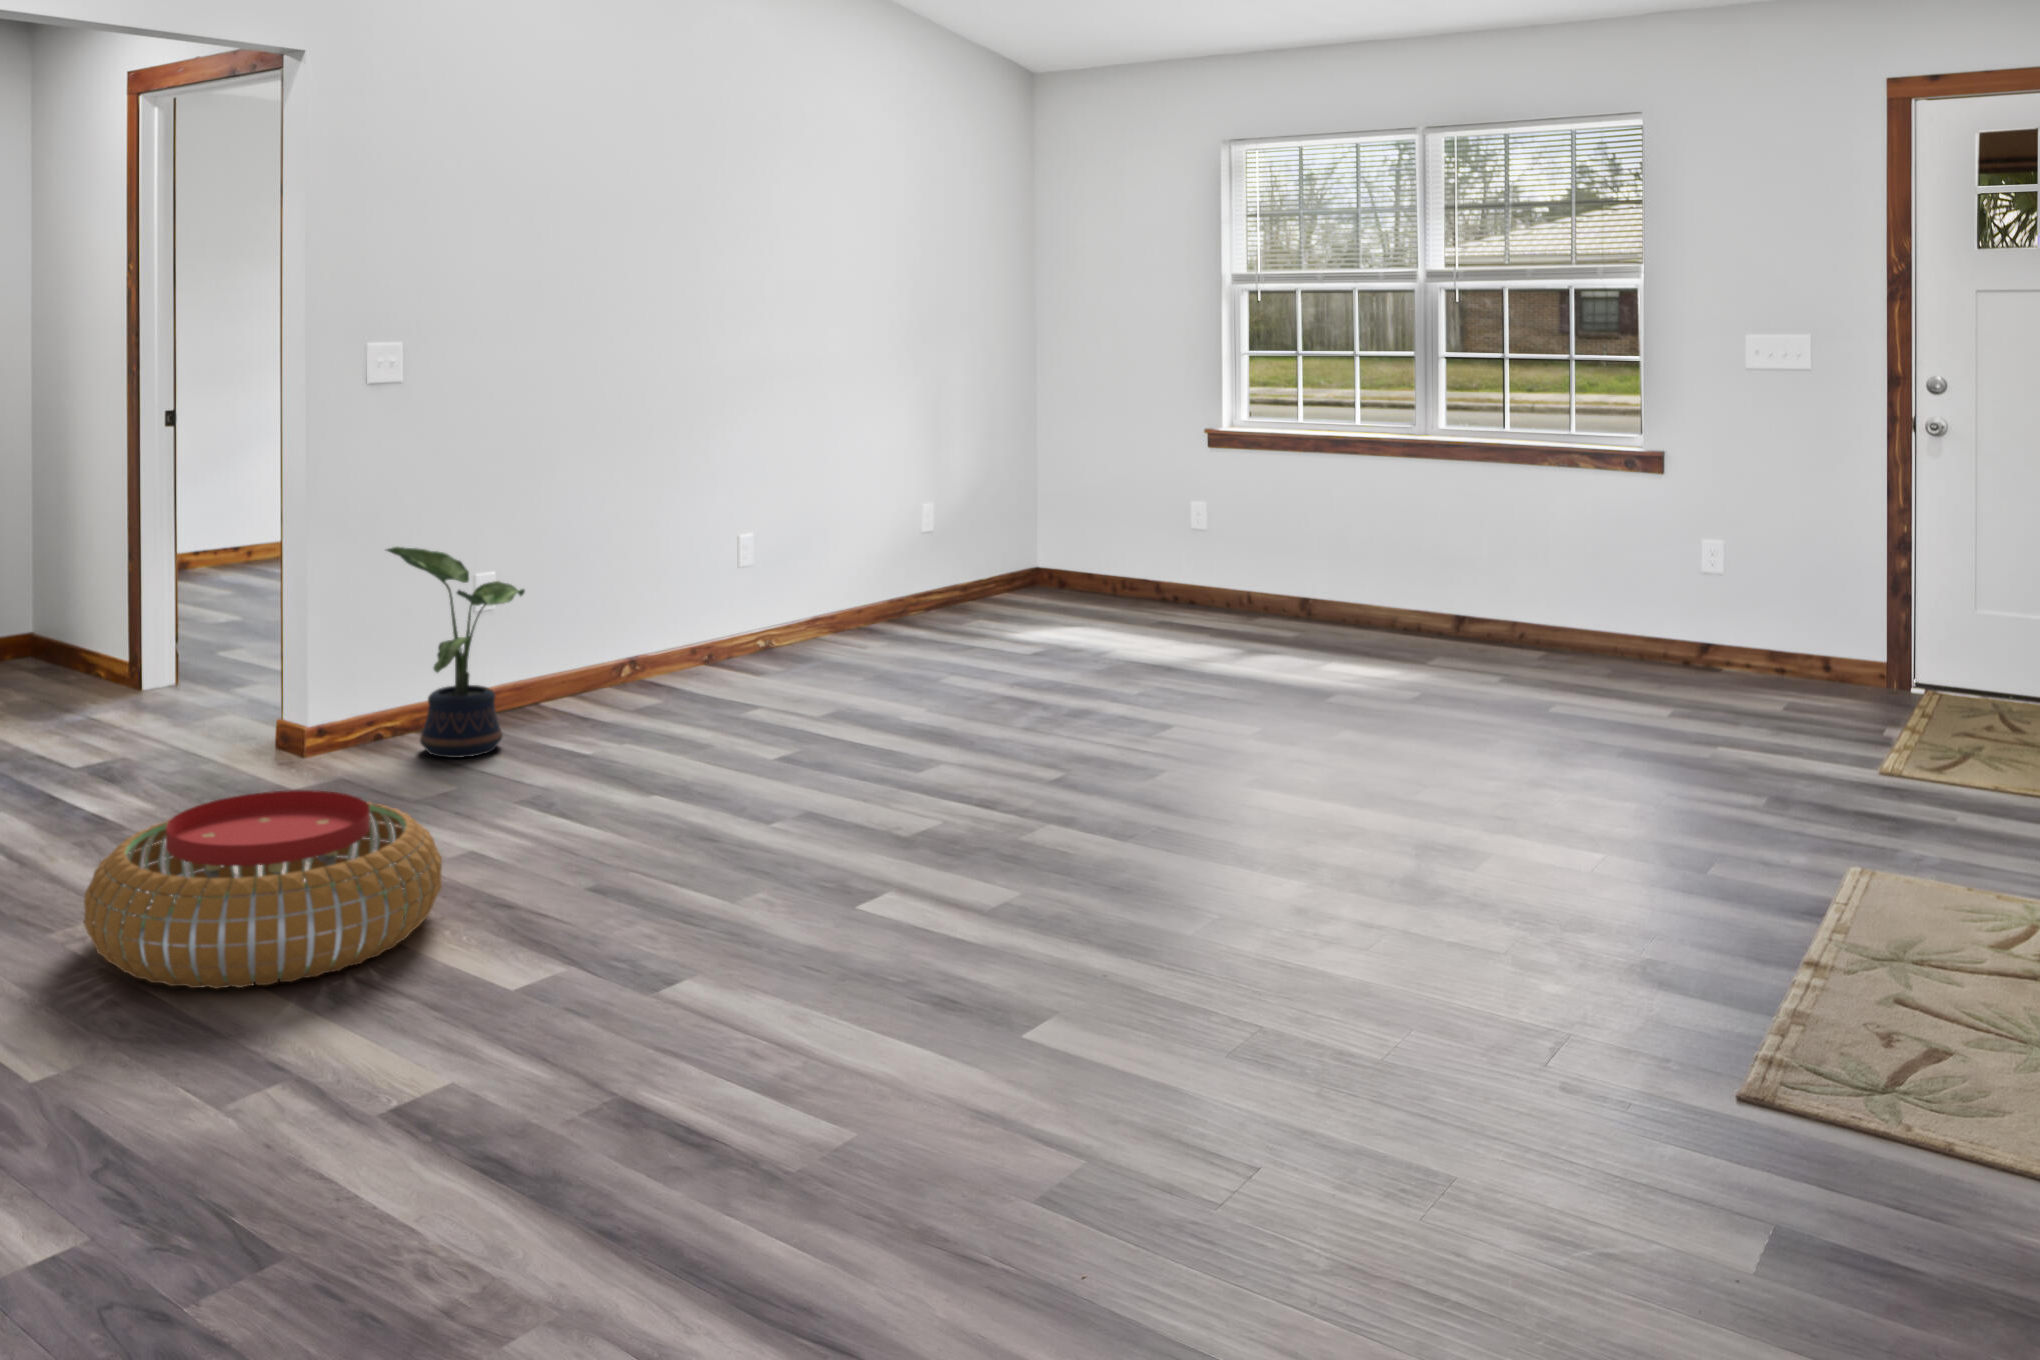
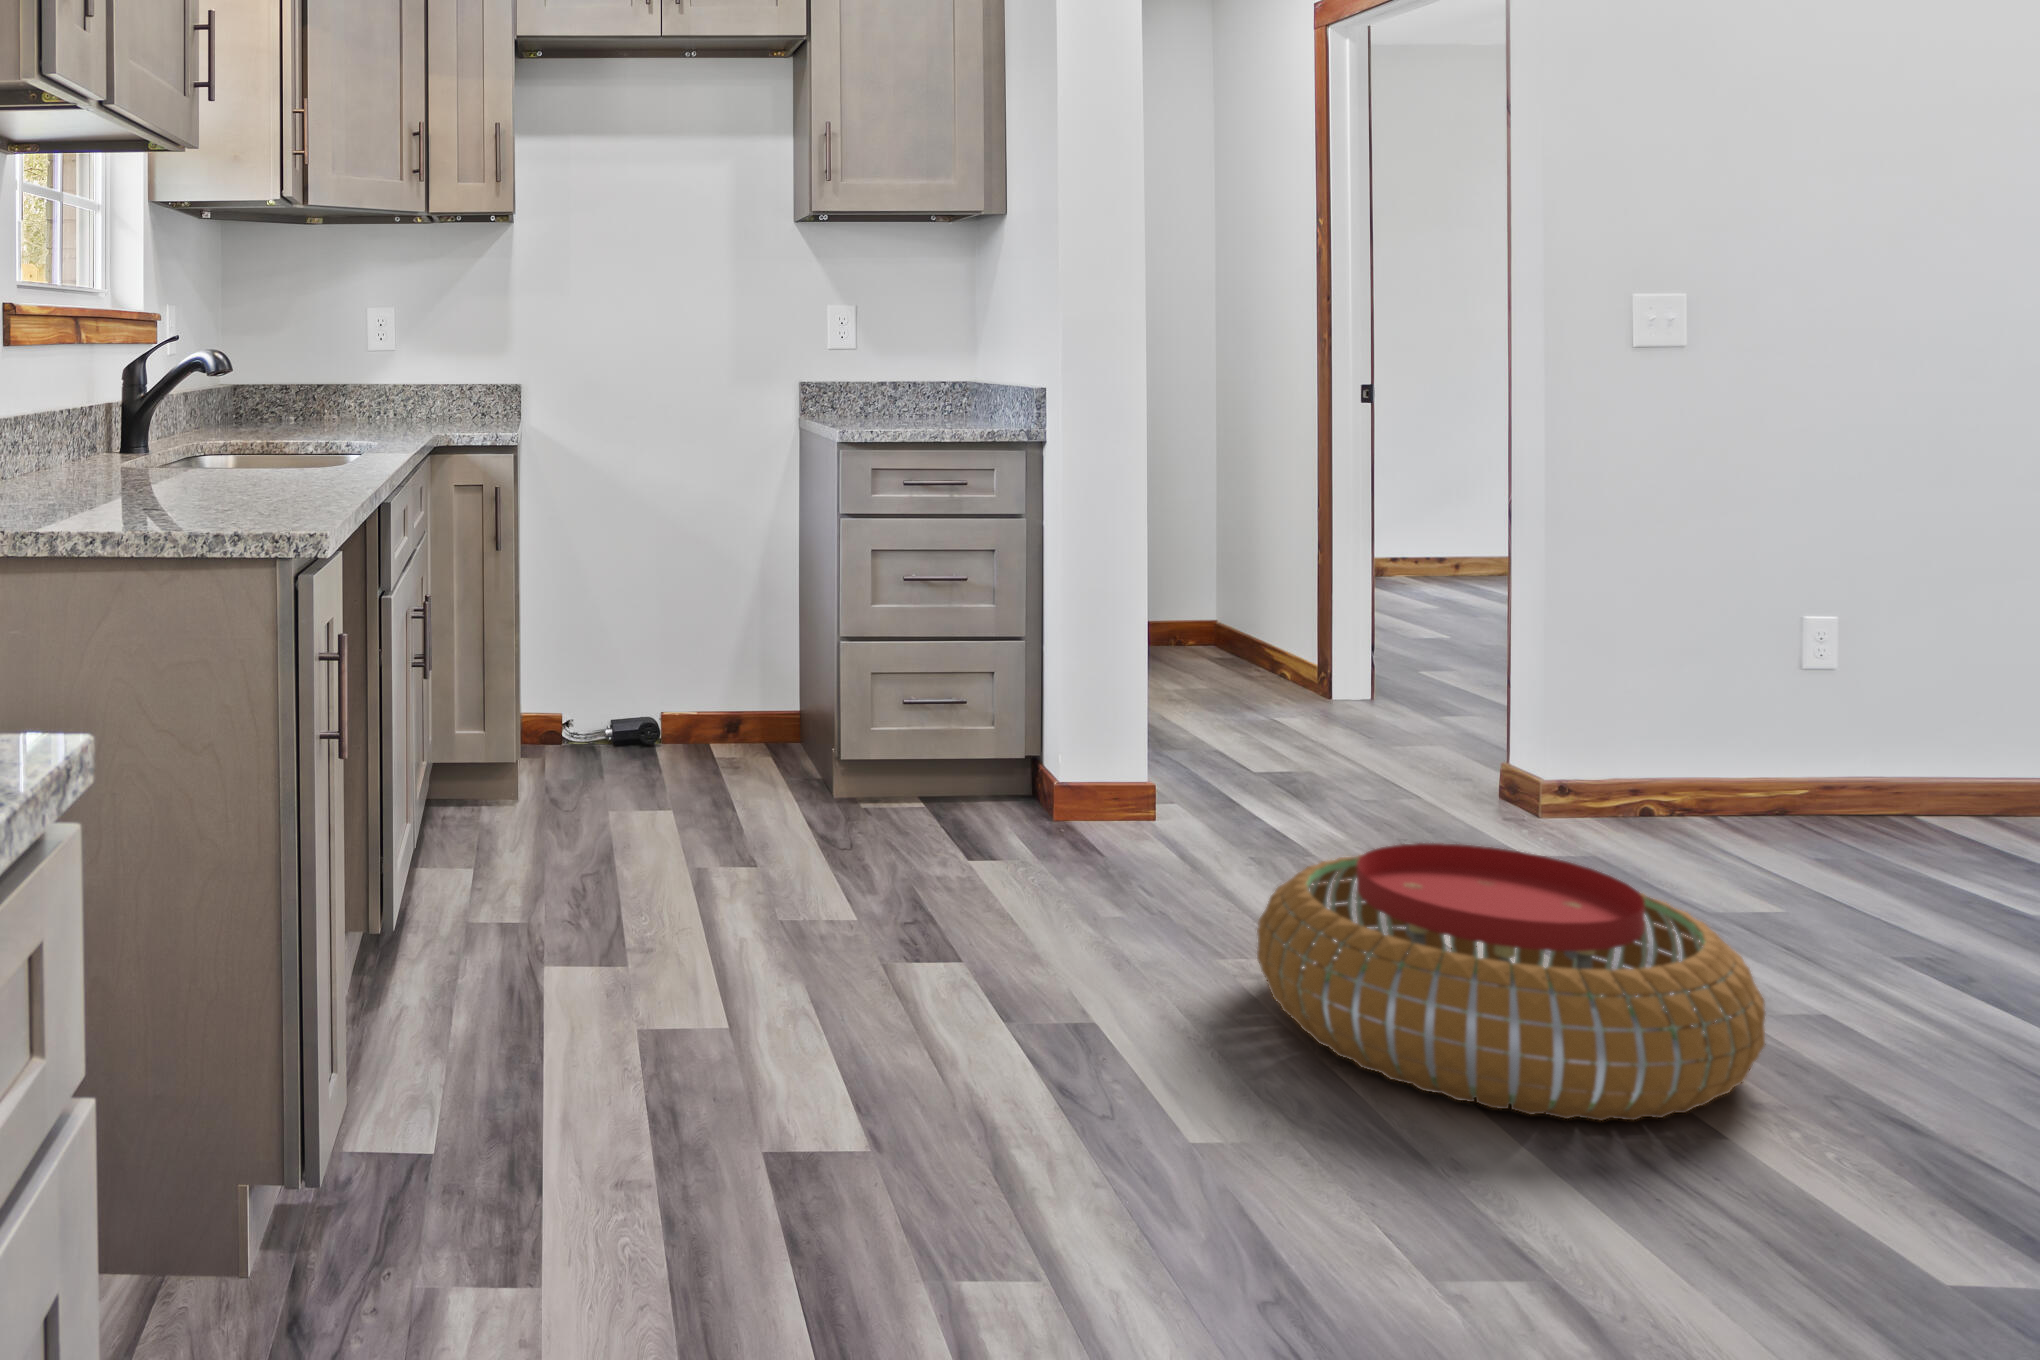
potted plant: present [385,547,525,758] -> none [1651,557,1882,862]

